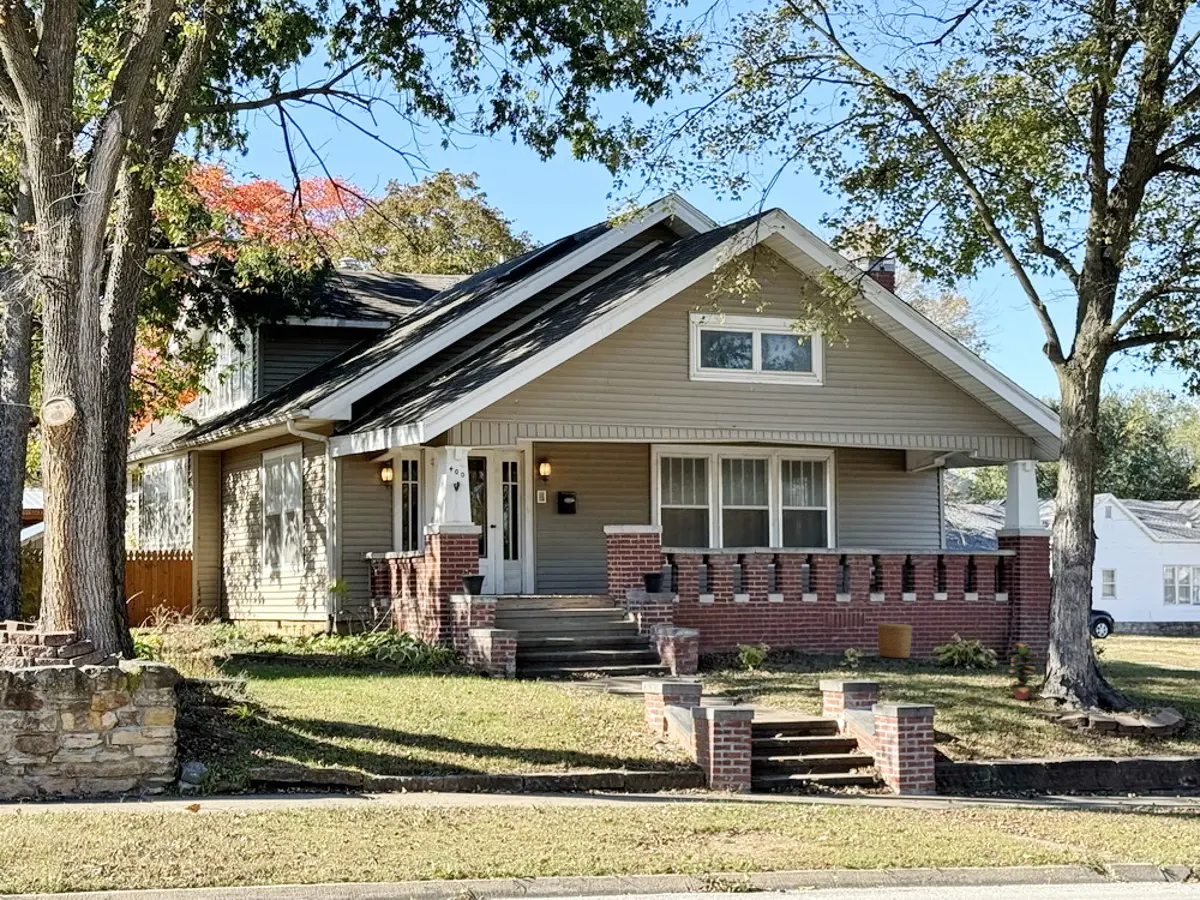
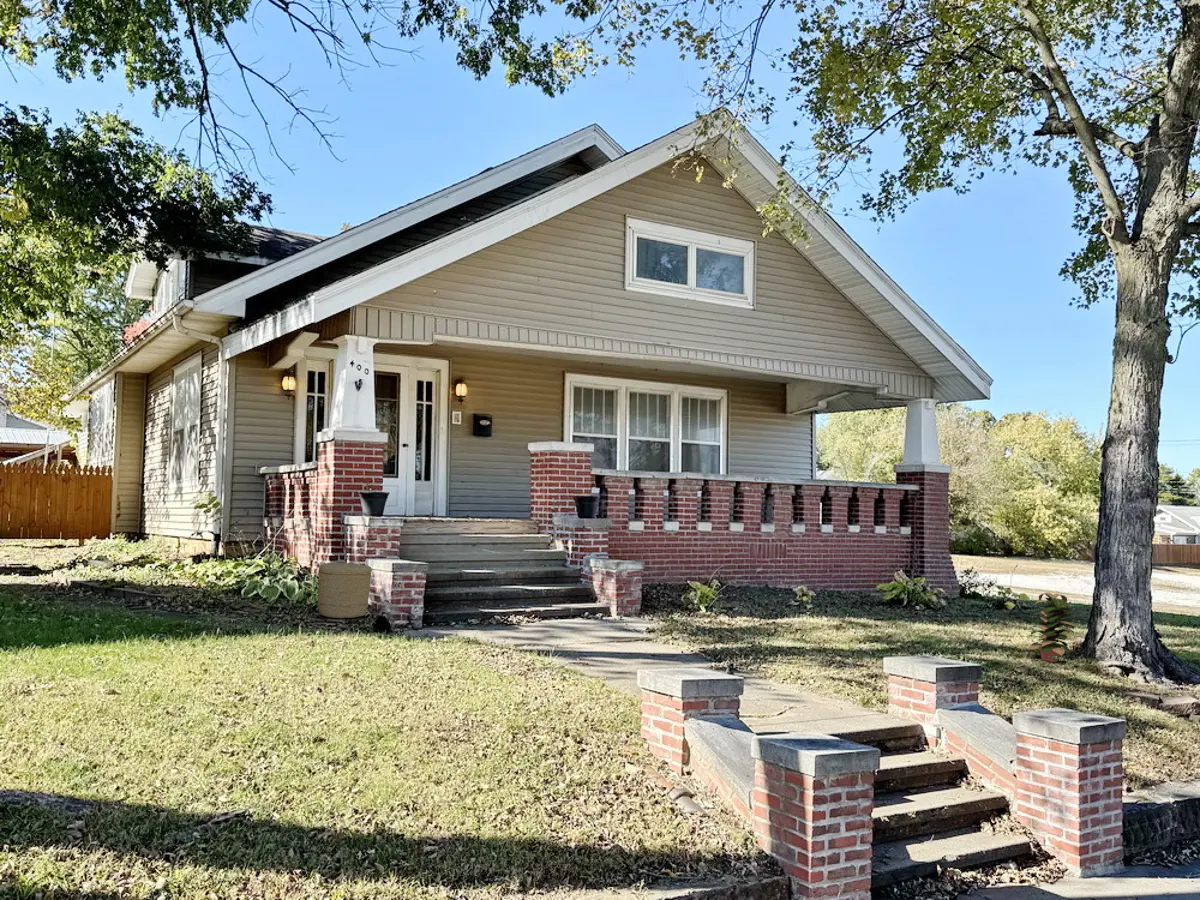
woven basket: present [878,623,912,658] -> present [318,563,372,618]

